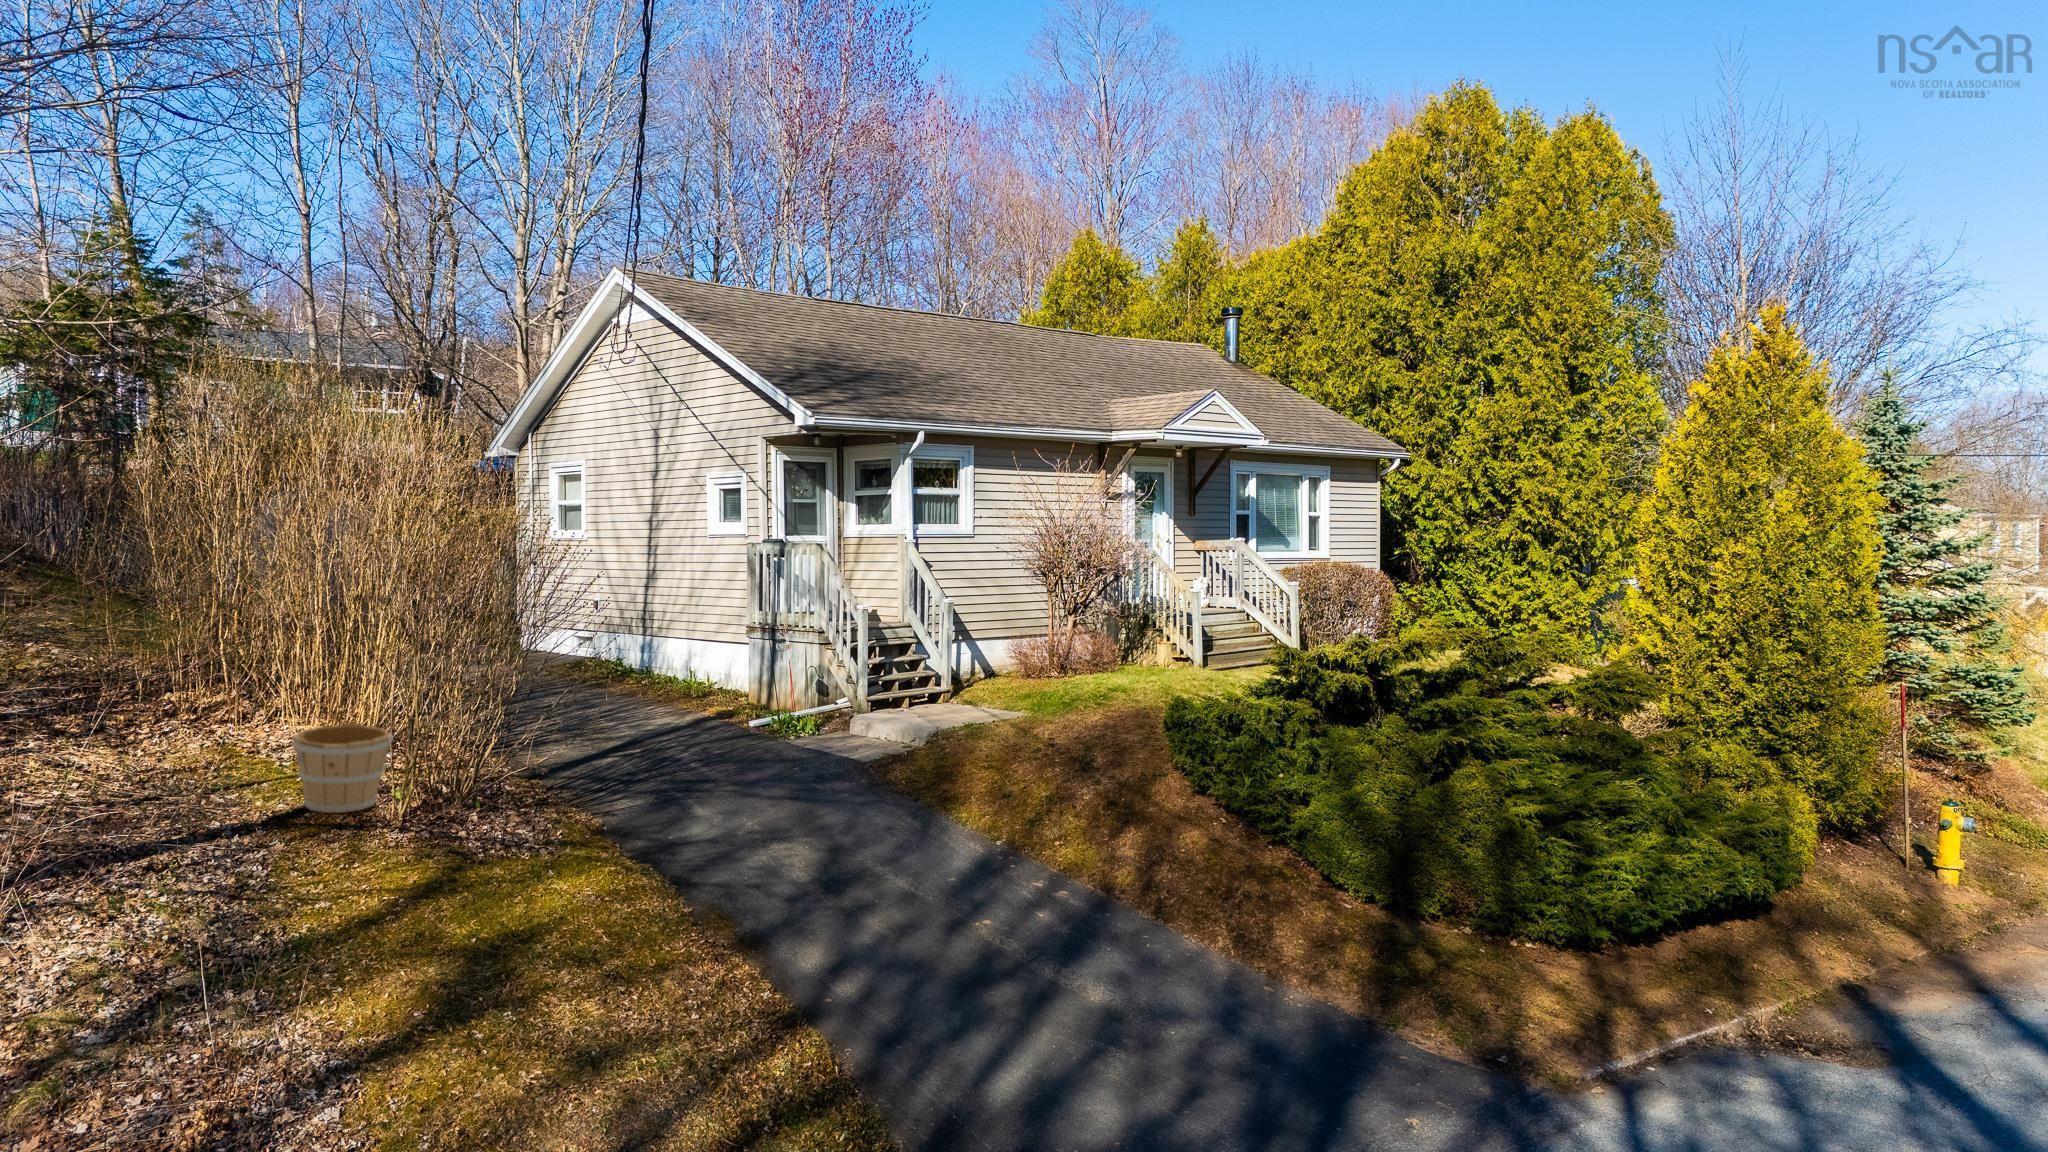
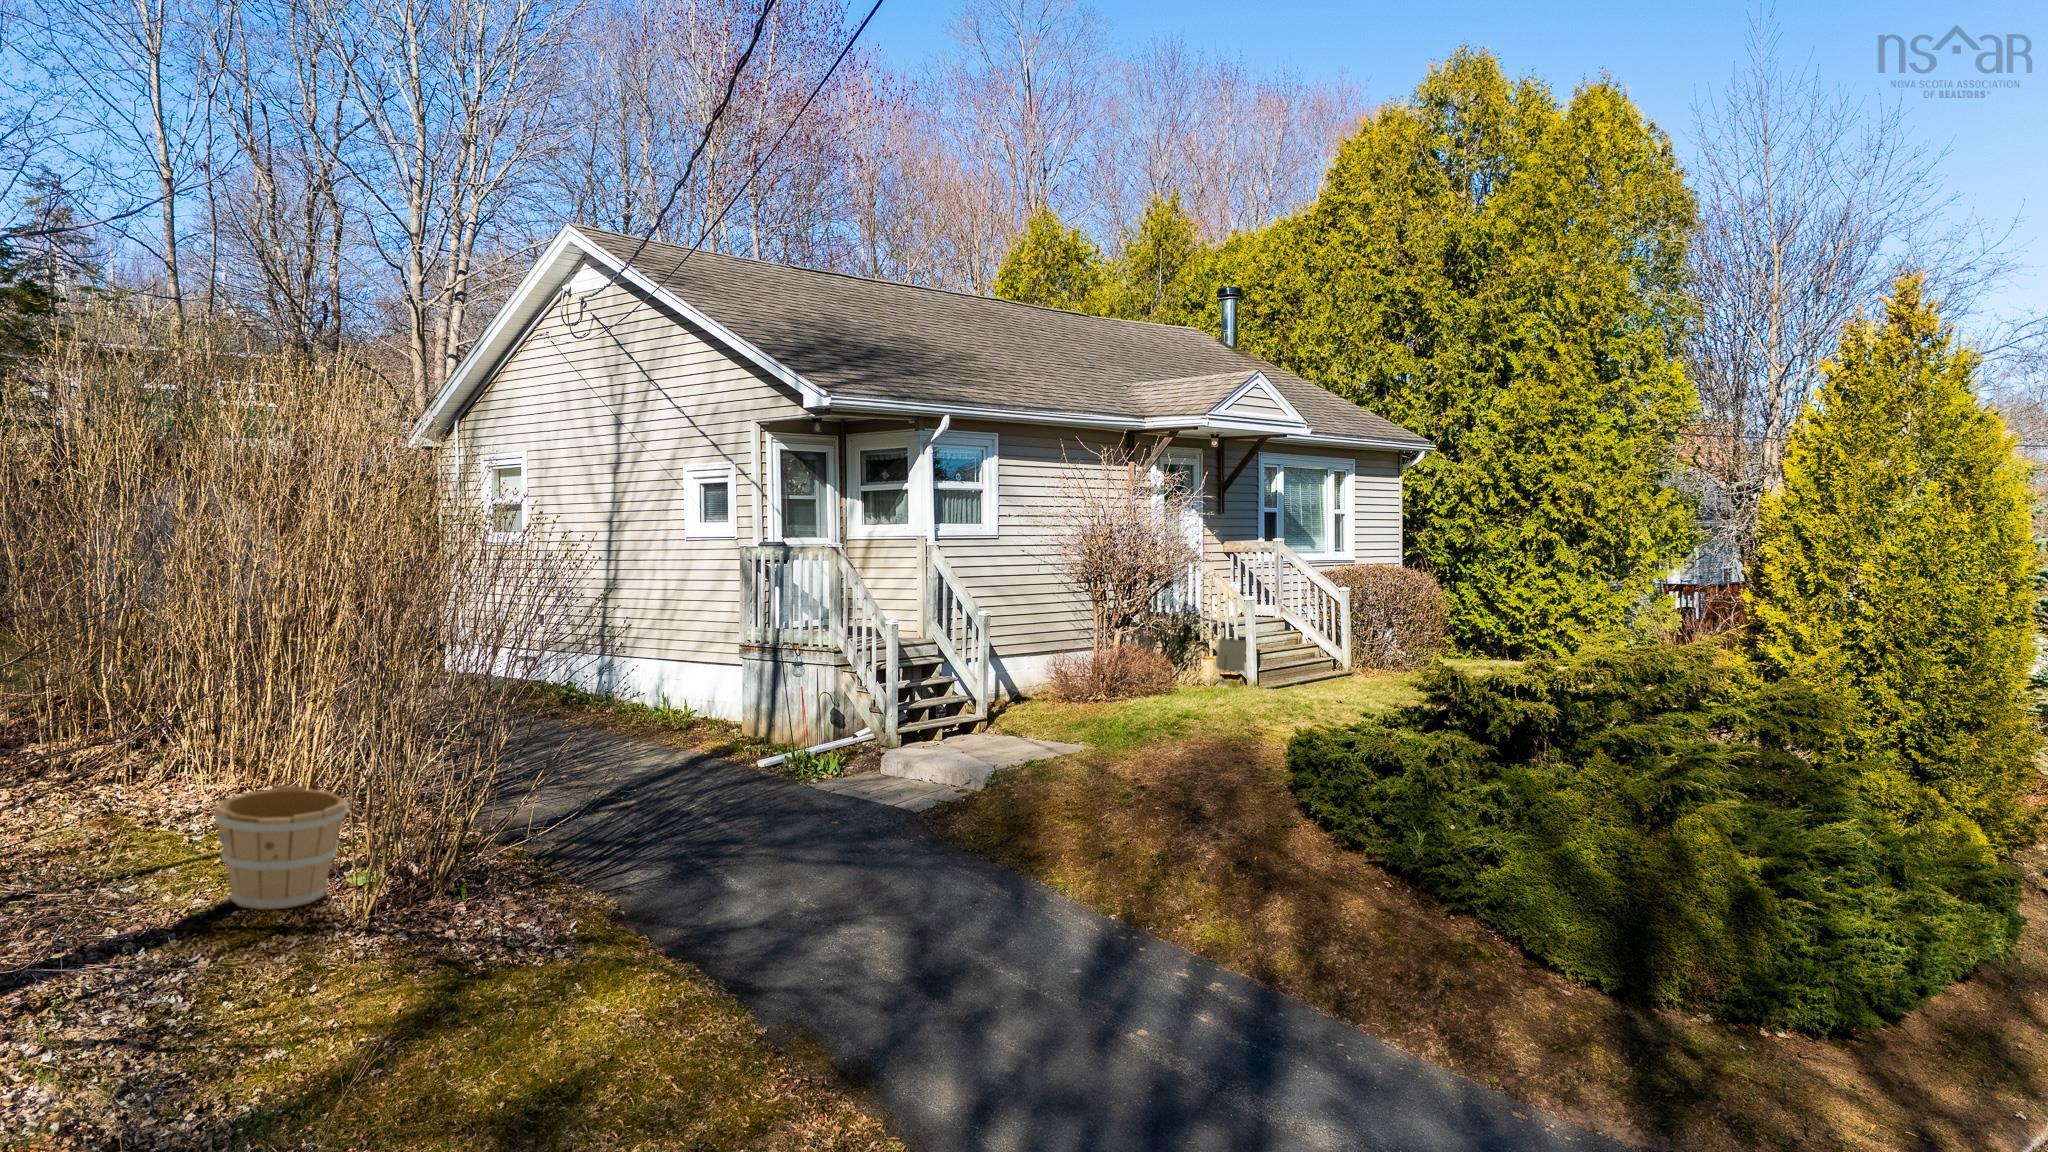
planter: none [1162,624,1189,664] -> present [1216,638,1247,682]

